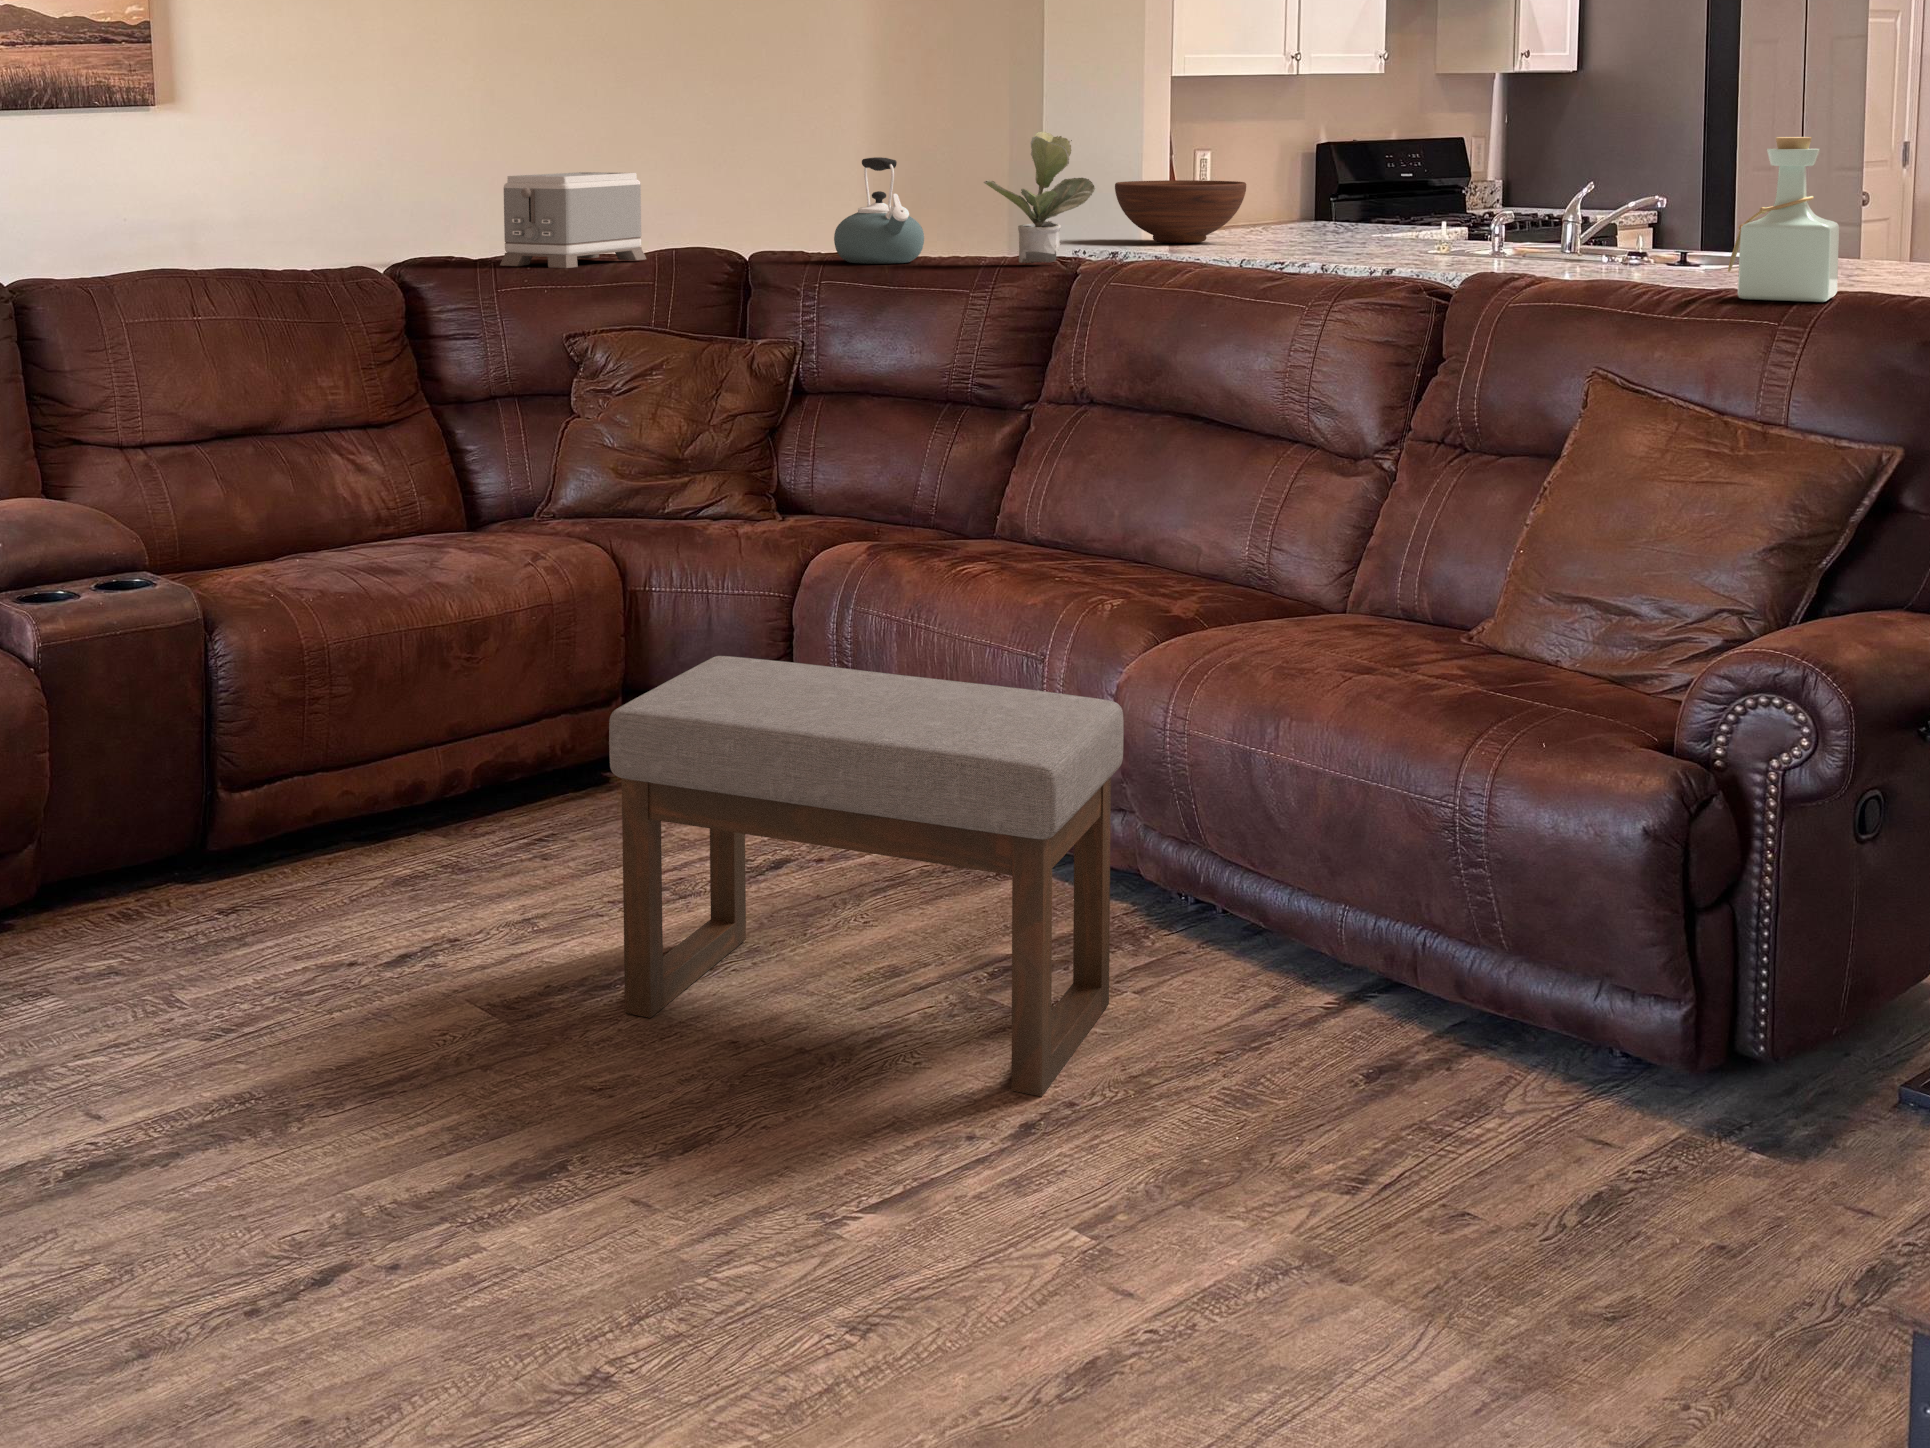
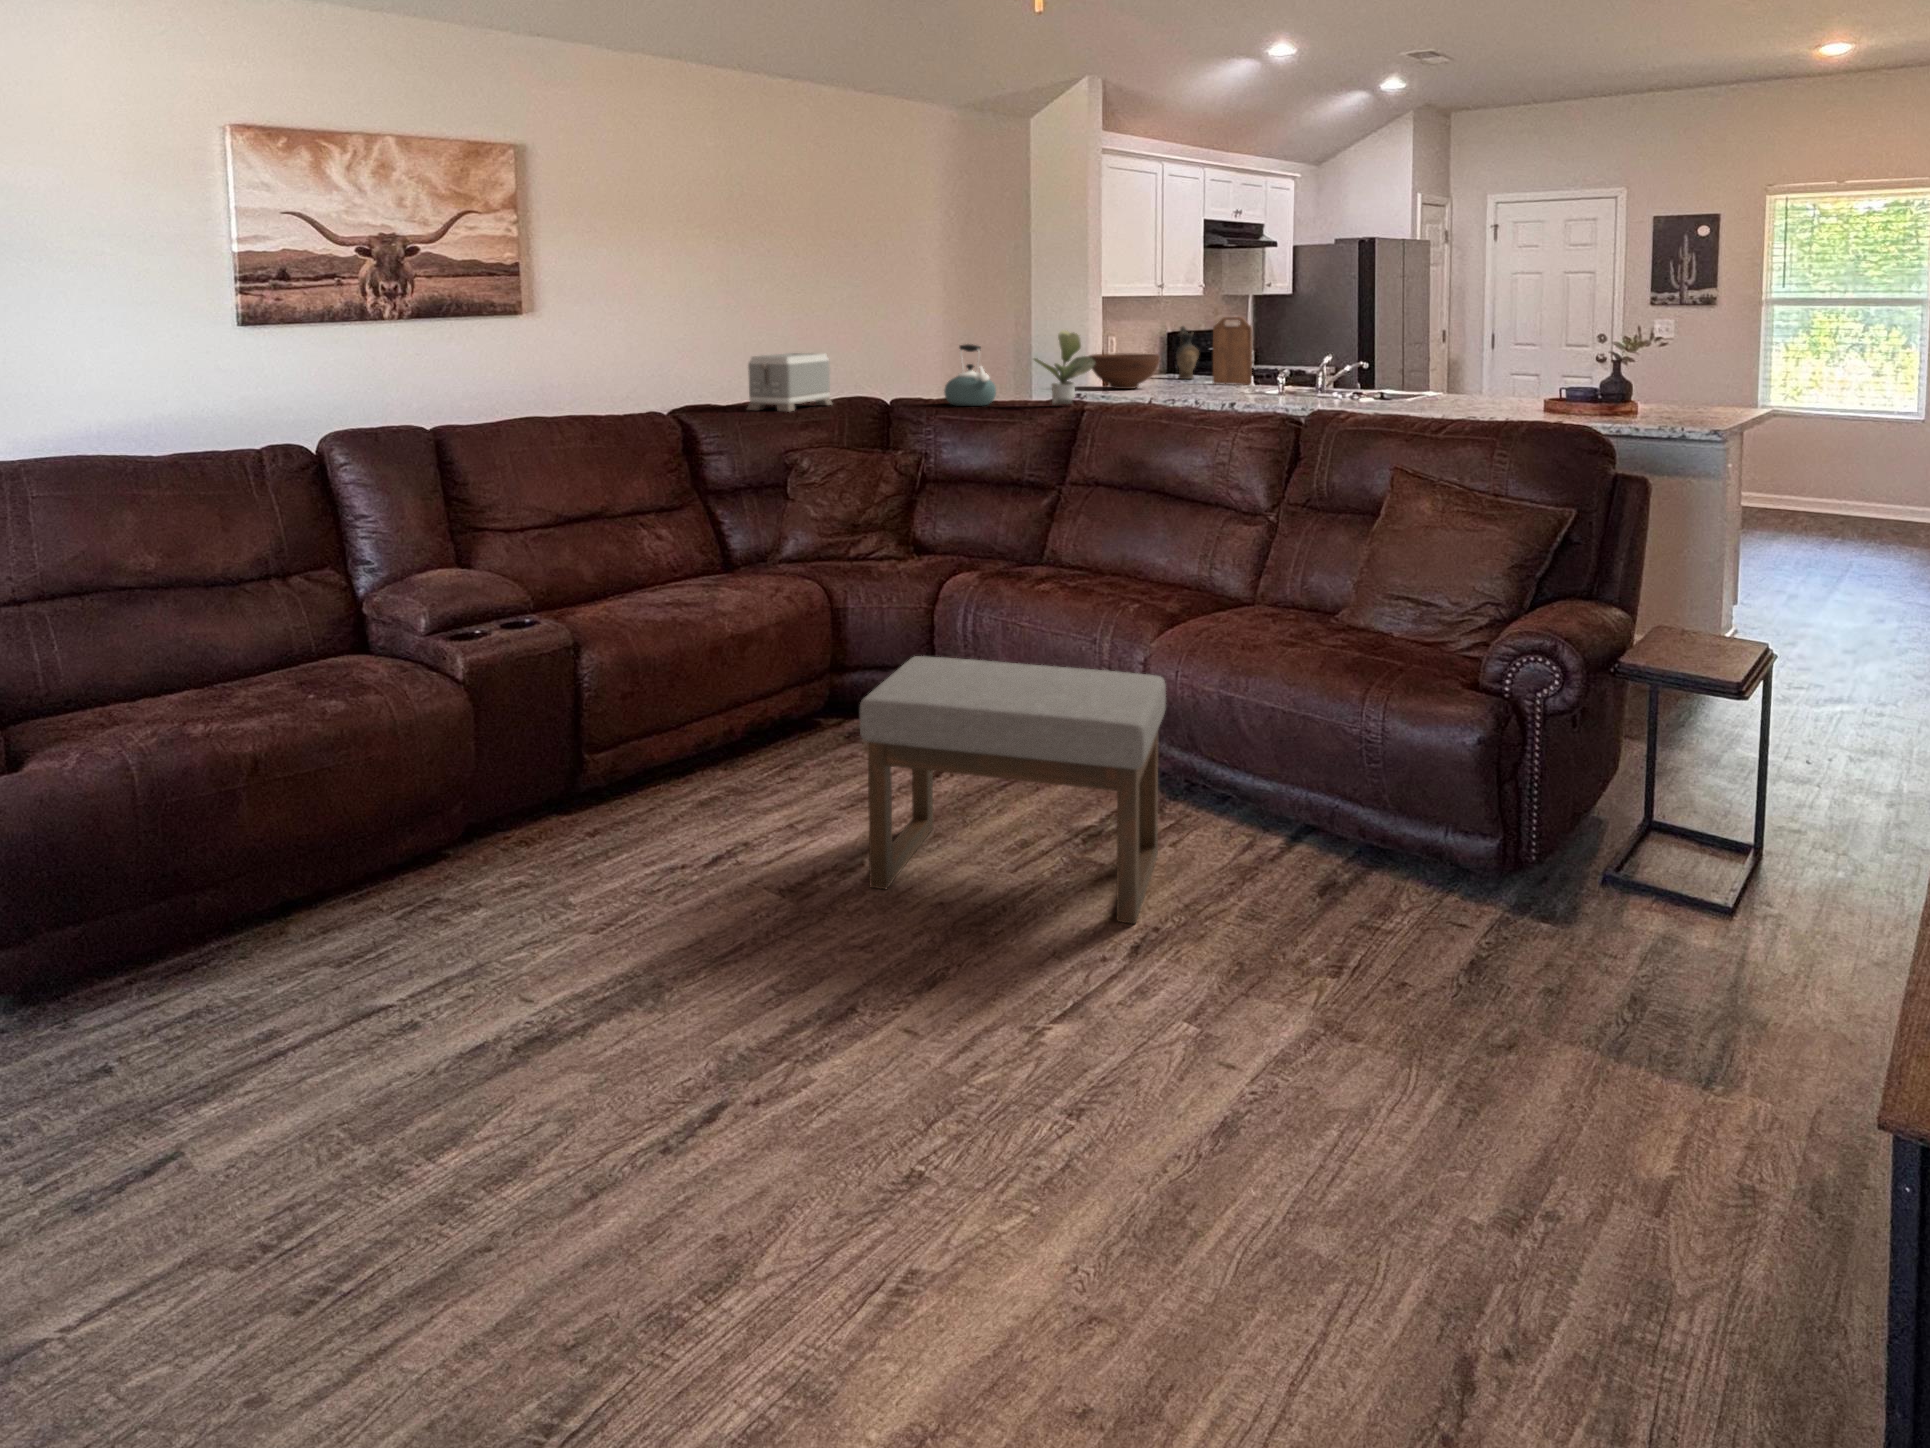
cutting board: none [1353,114,1429,239] -> present [1213,317,1252,385]
ceramic pitcher: none [1296,132,1339,230] -> present [1176,326,1199,379]
bottle: present [1728,137,1839,302] -> none [1453,338,1510,428]

